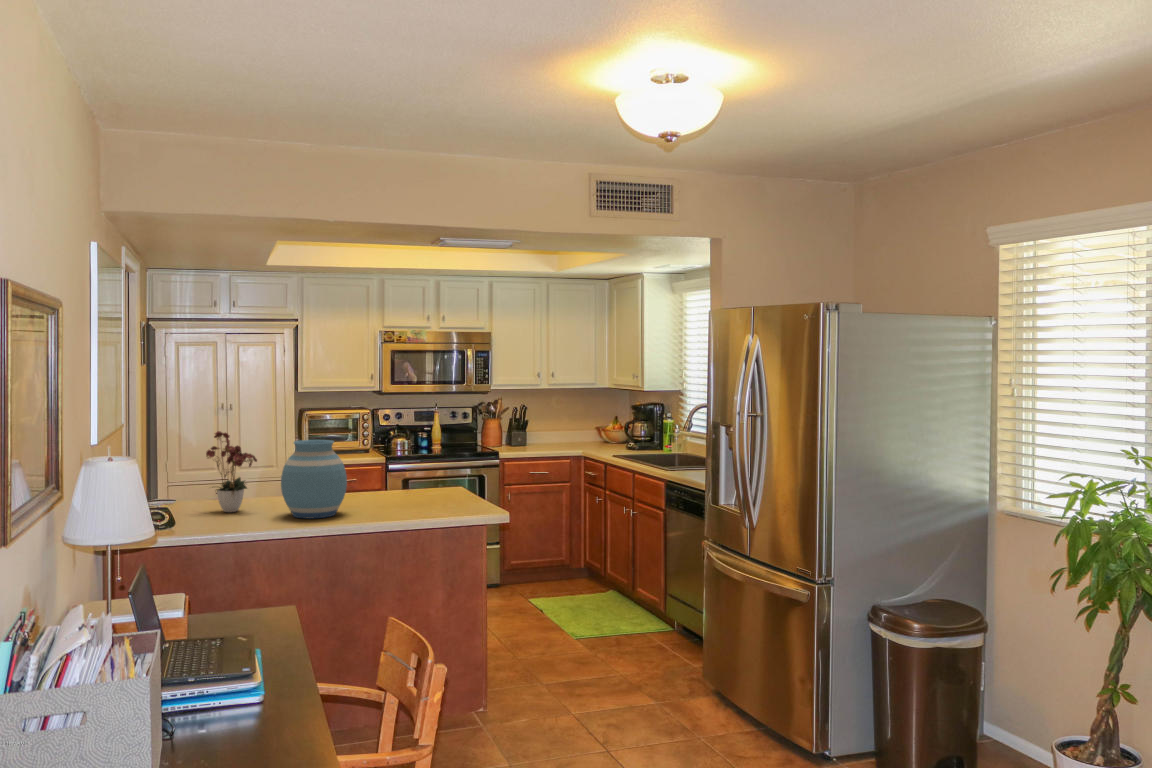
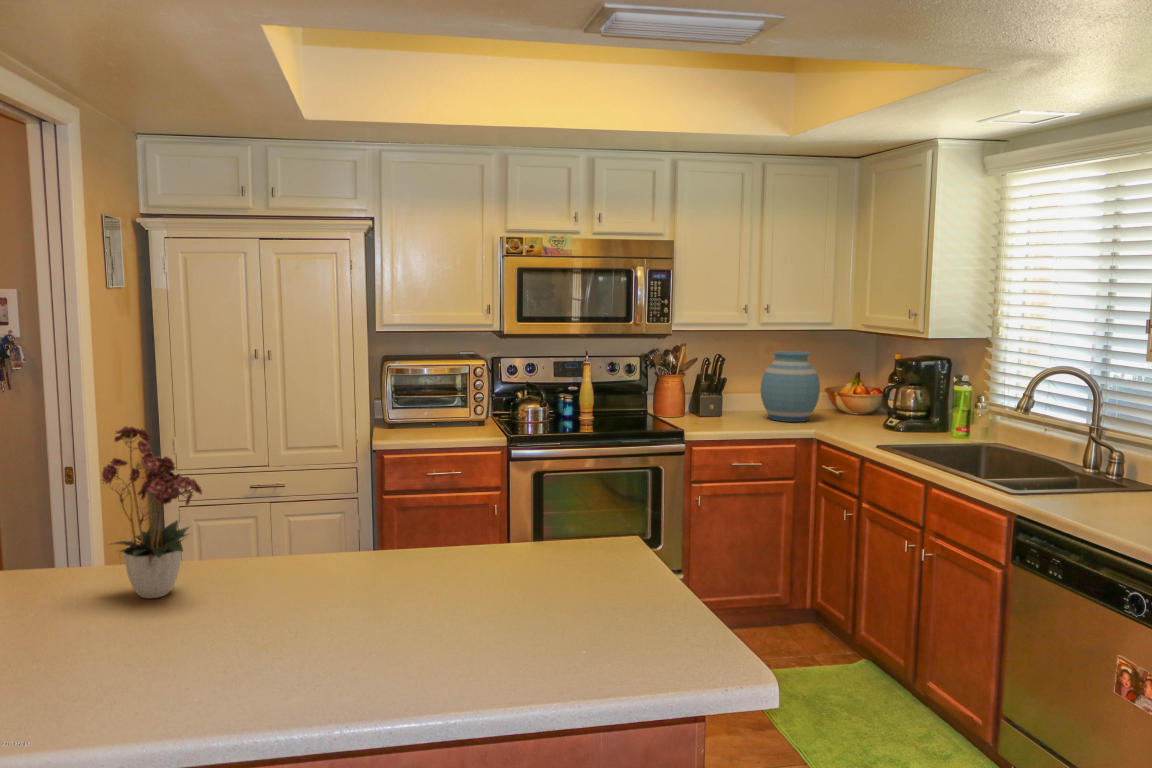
vase: present [281,440,347,519] -> present [761,351,820,422]

